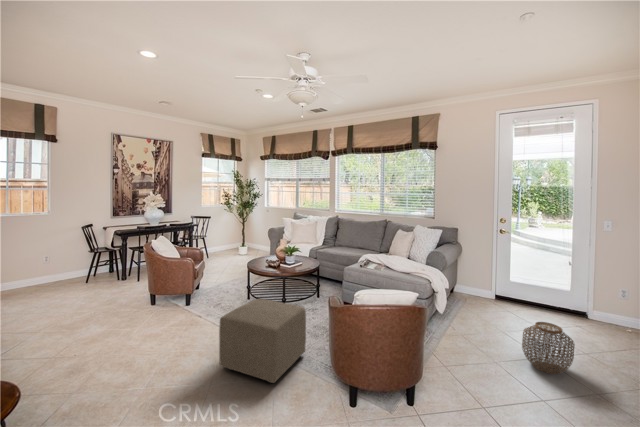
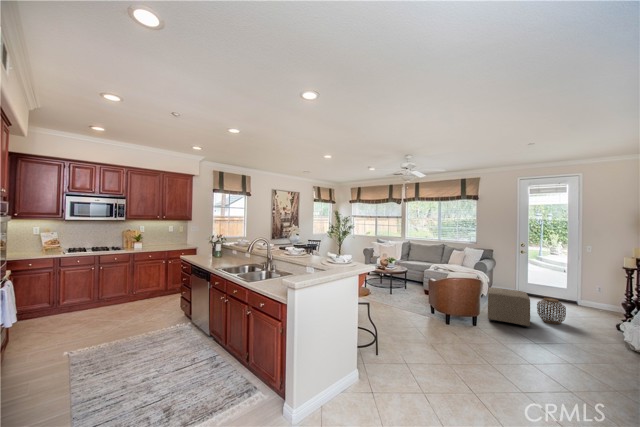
ottoman: present [219,299,306,383] -> present [488,287,530,327]

